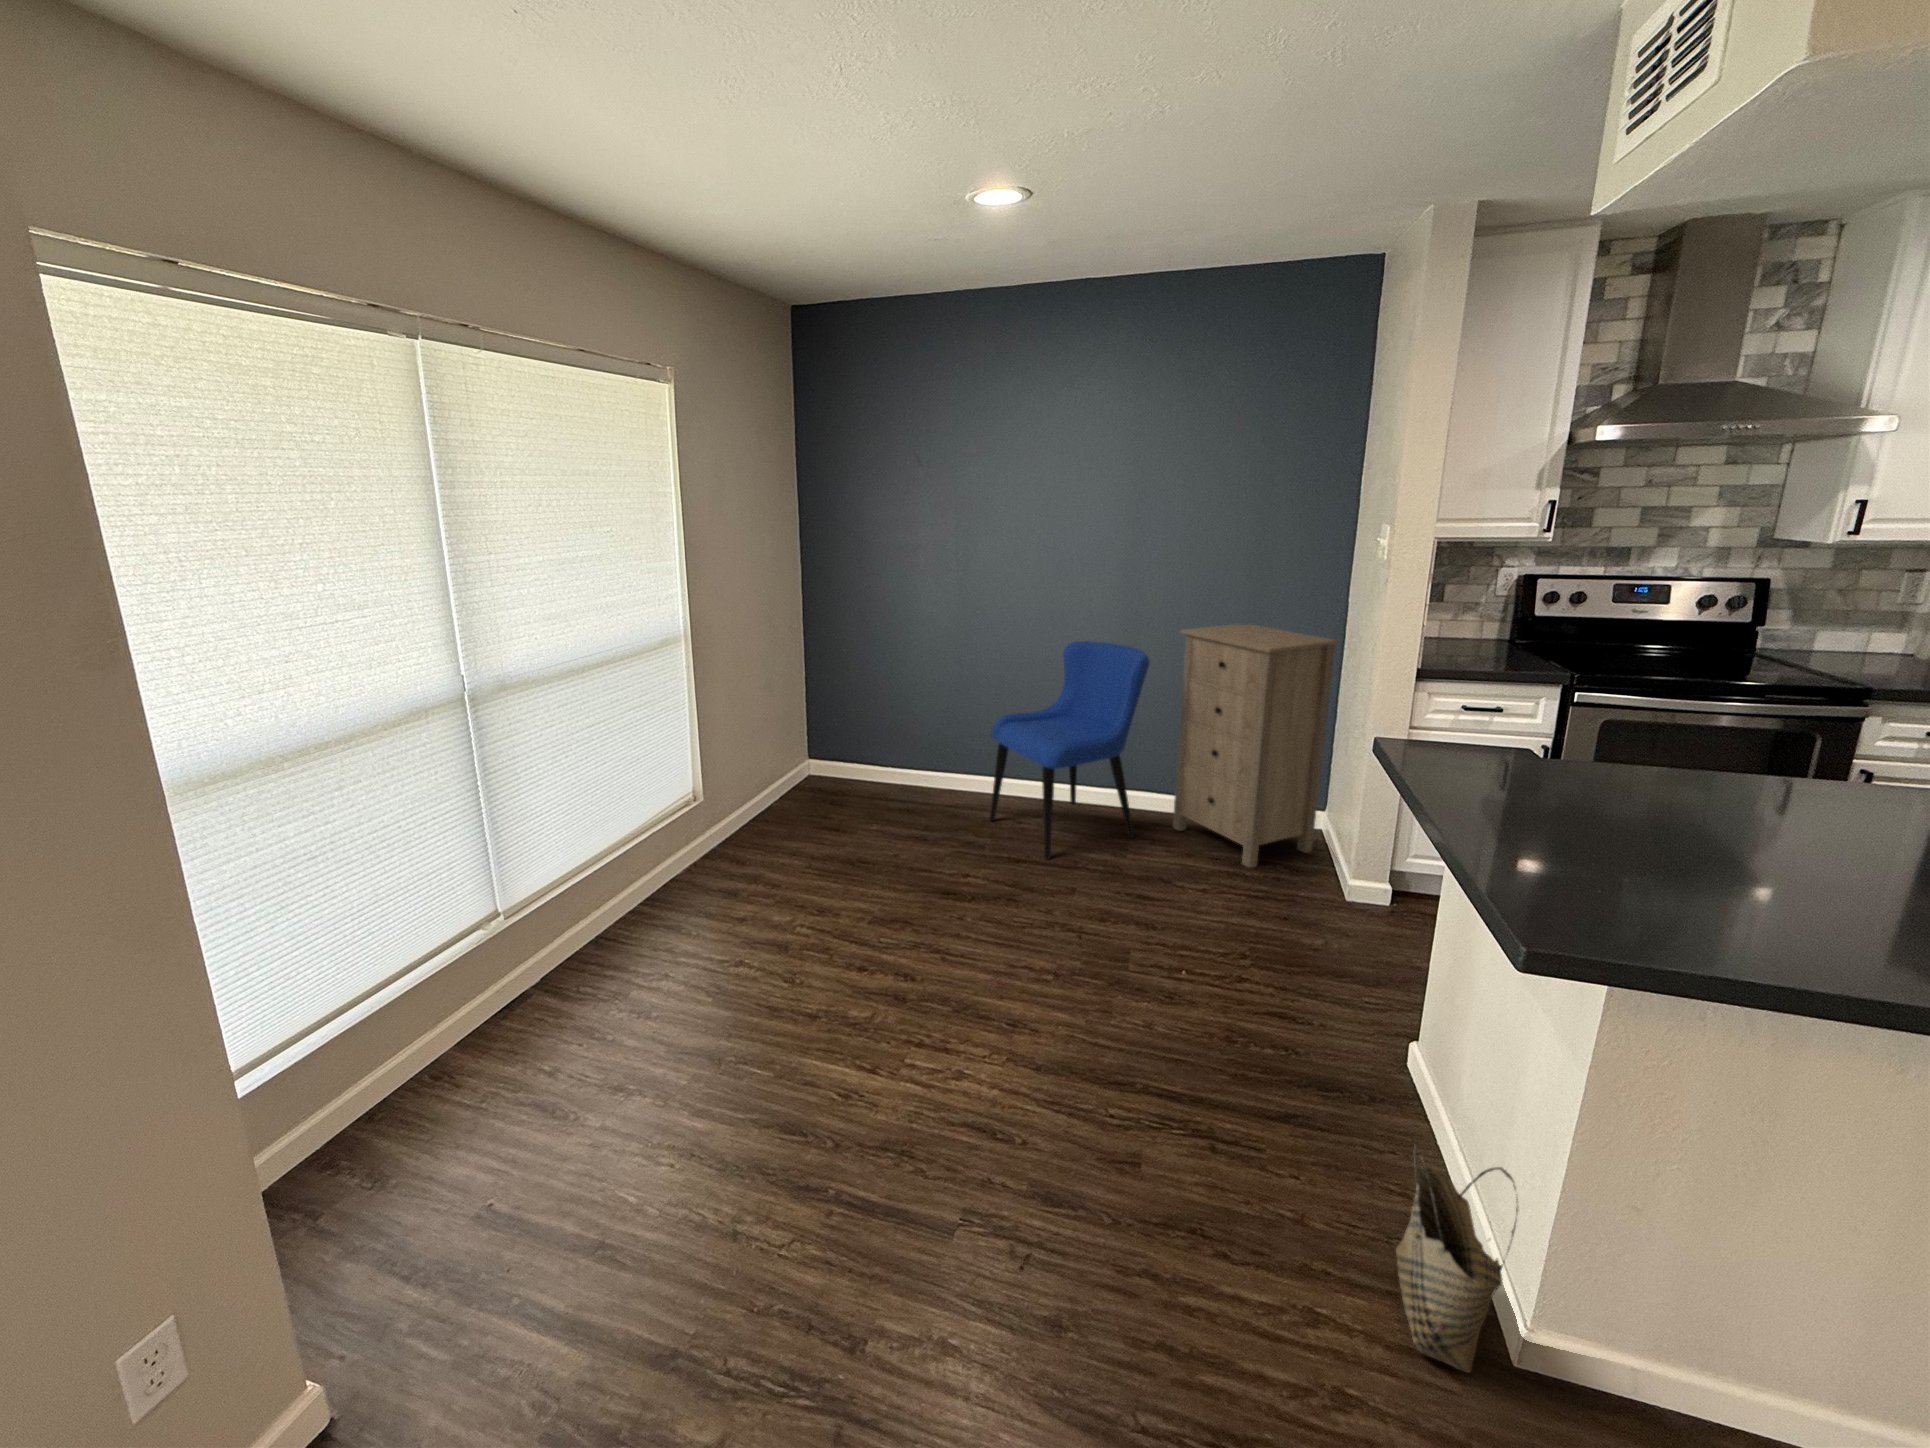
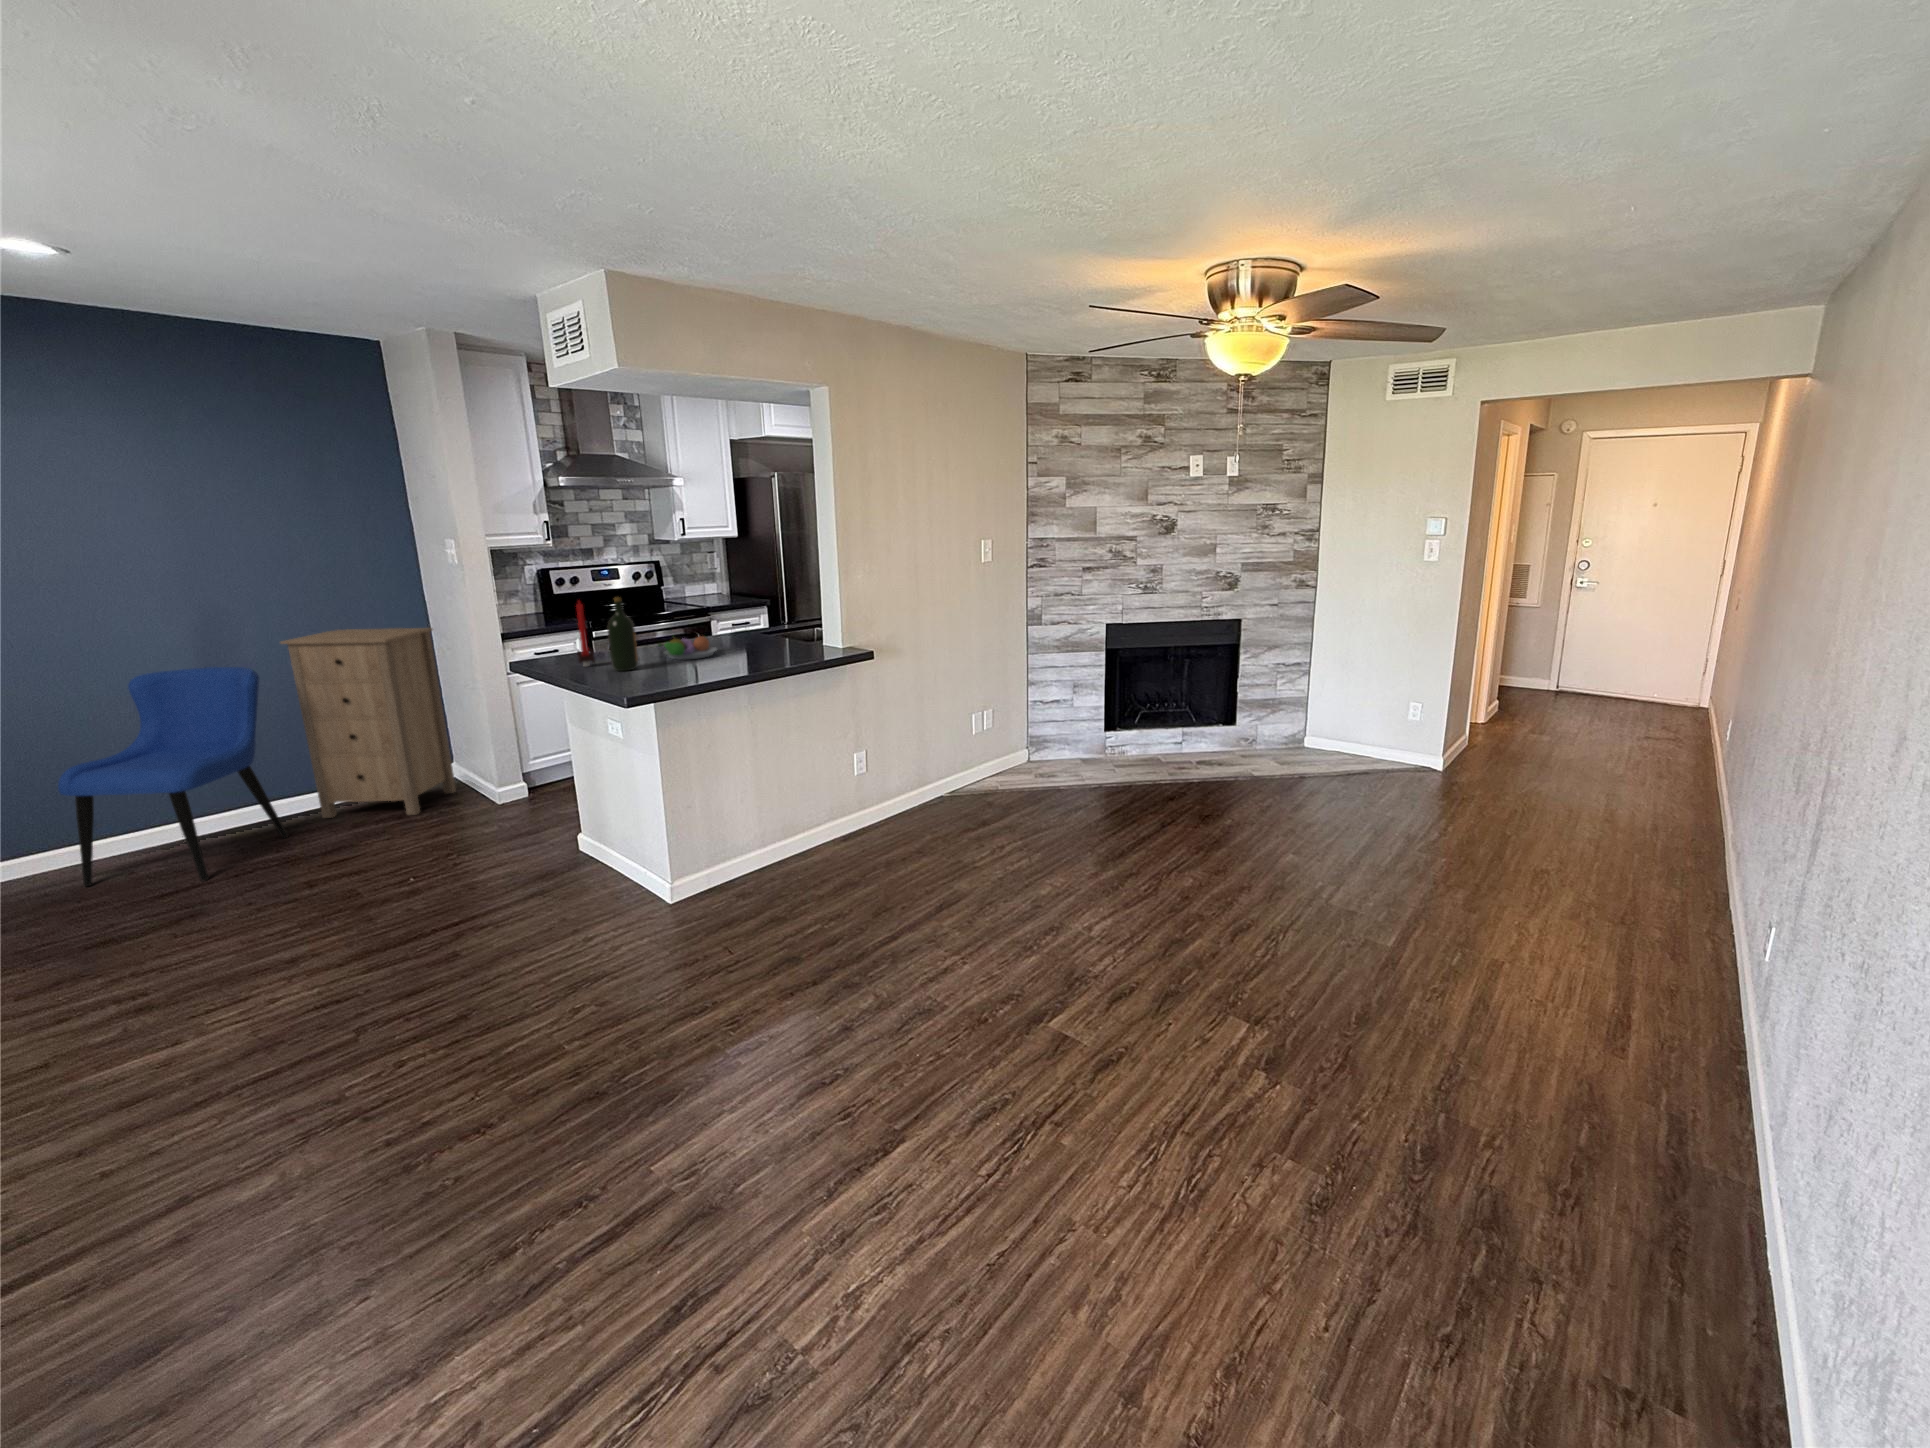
candle: none [1482,663,1525,794] -> present [576,601,595,666]
wine bottle: none [1546,676,1630,841] -> present [607,597,638,671]
fruit bowl: none [1687,777,1881,863] -> present [658,636,717,660]
woven basket: present [1396,1144,1518,1373] -> none [606,820,657,915]

